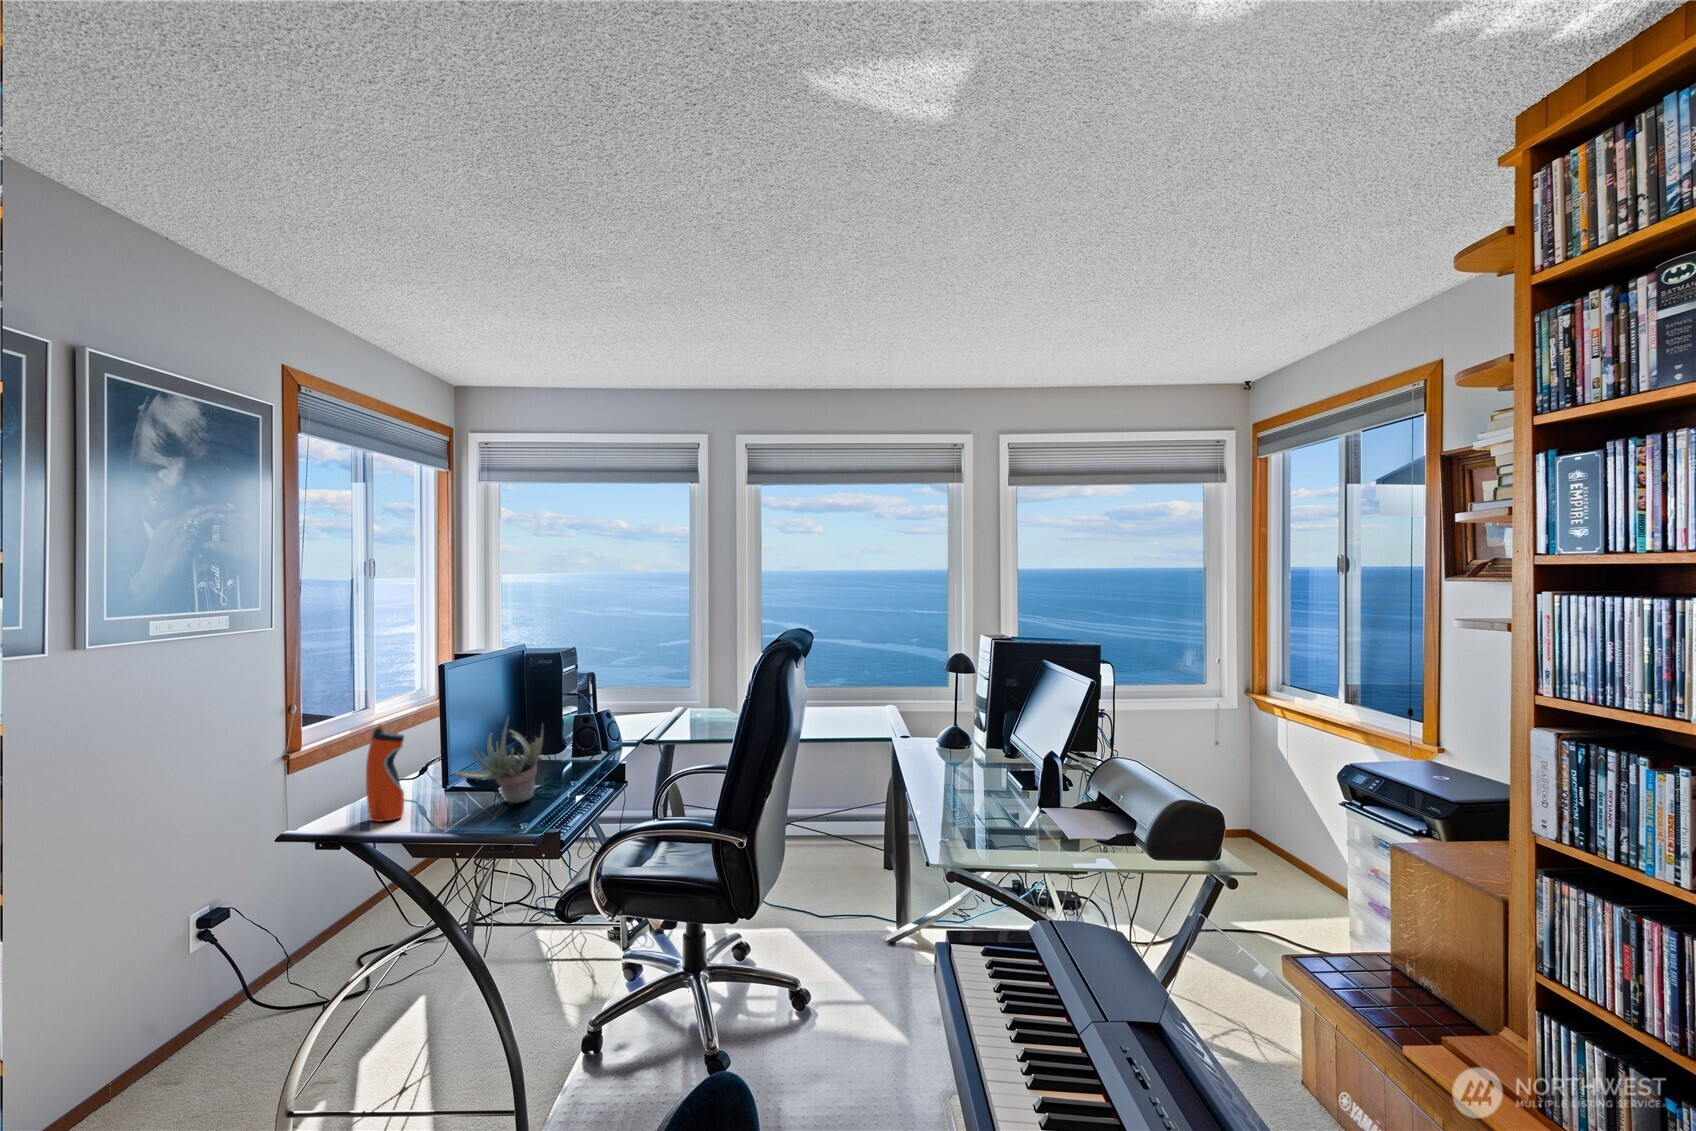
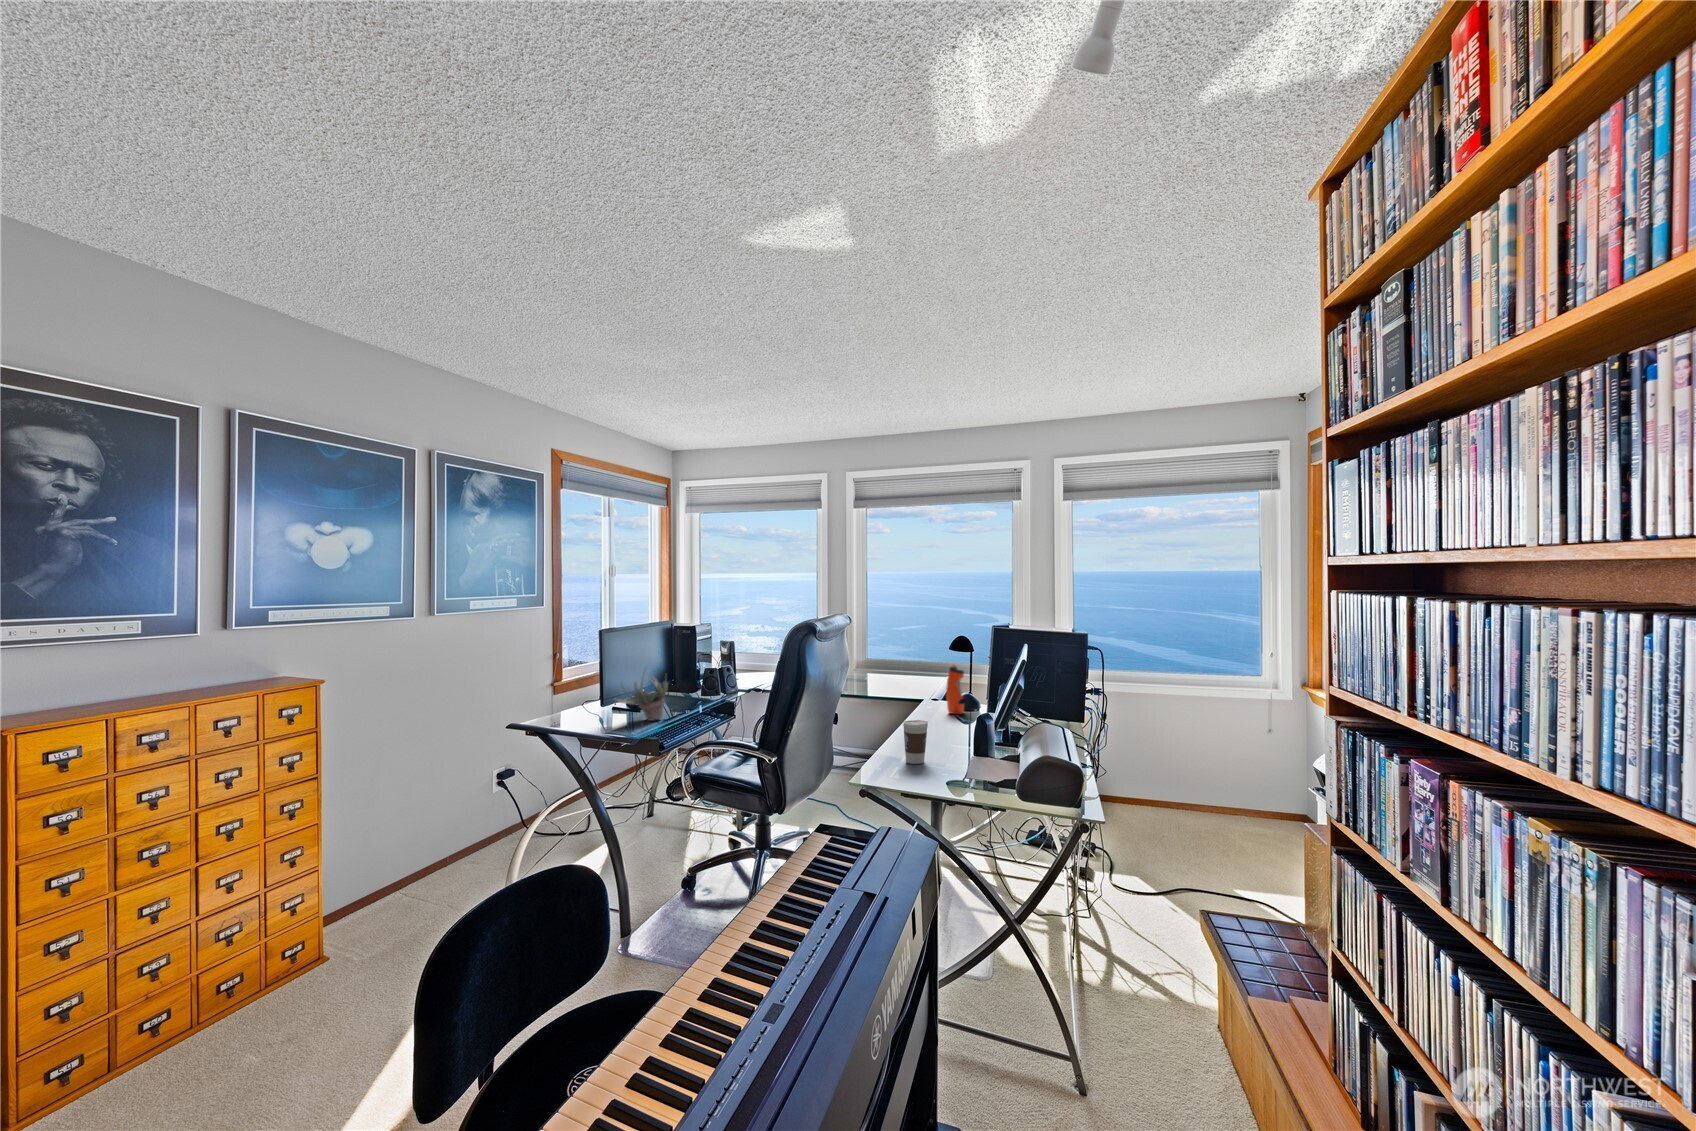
water bottle: present [366,724,404,822] -> present [946,664,964,714]
coffee cup: none [972,768,1009,834] -> present [903,720,928,764]

